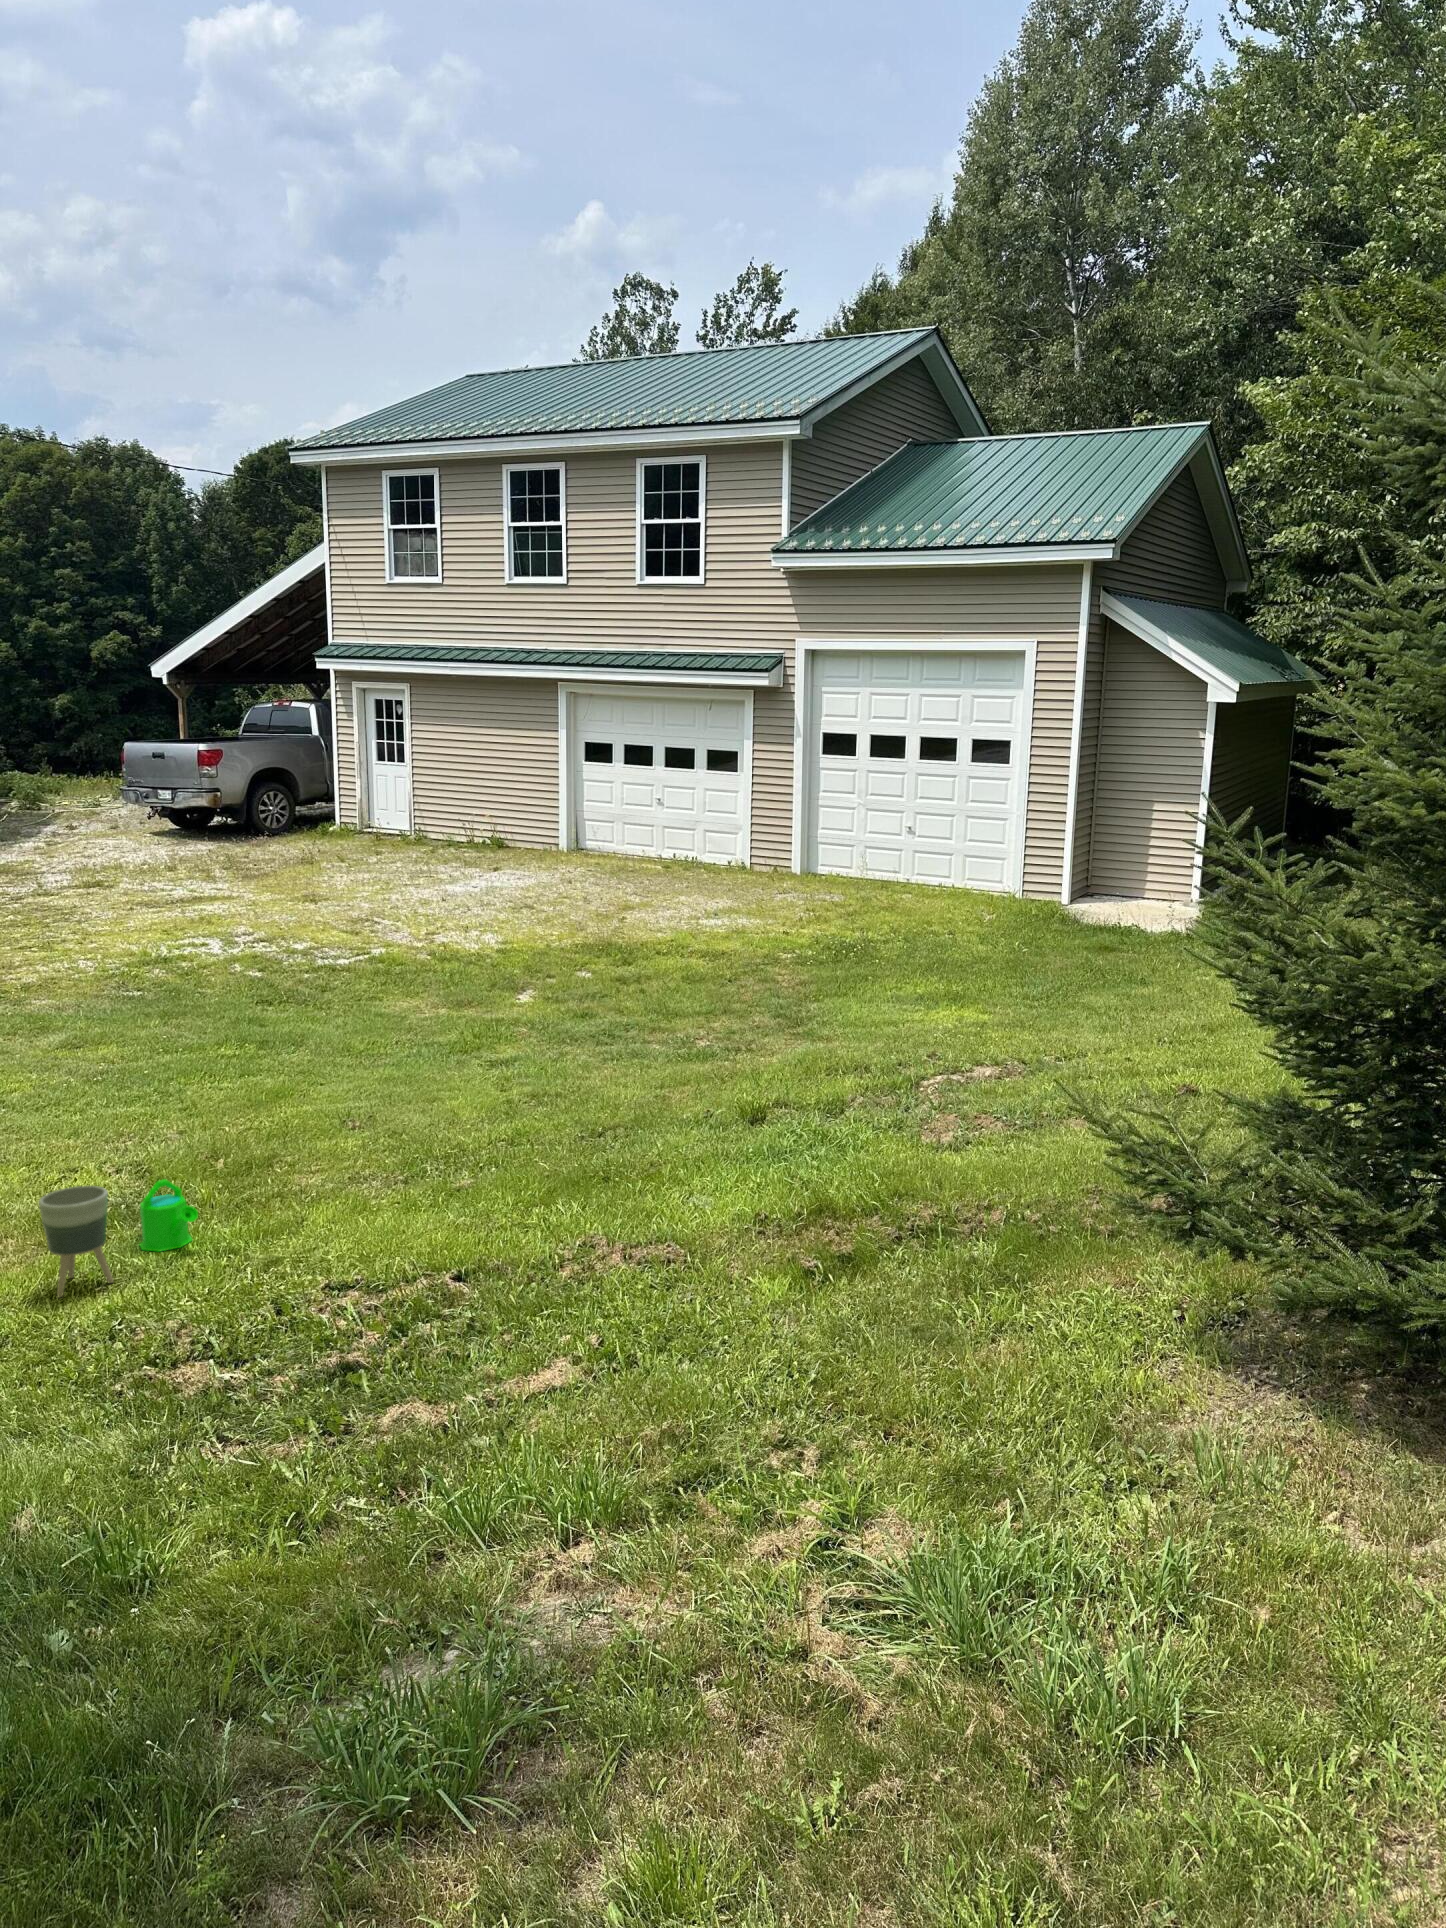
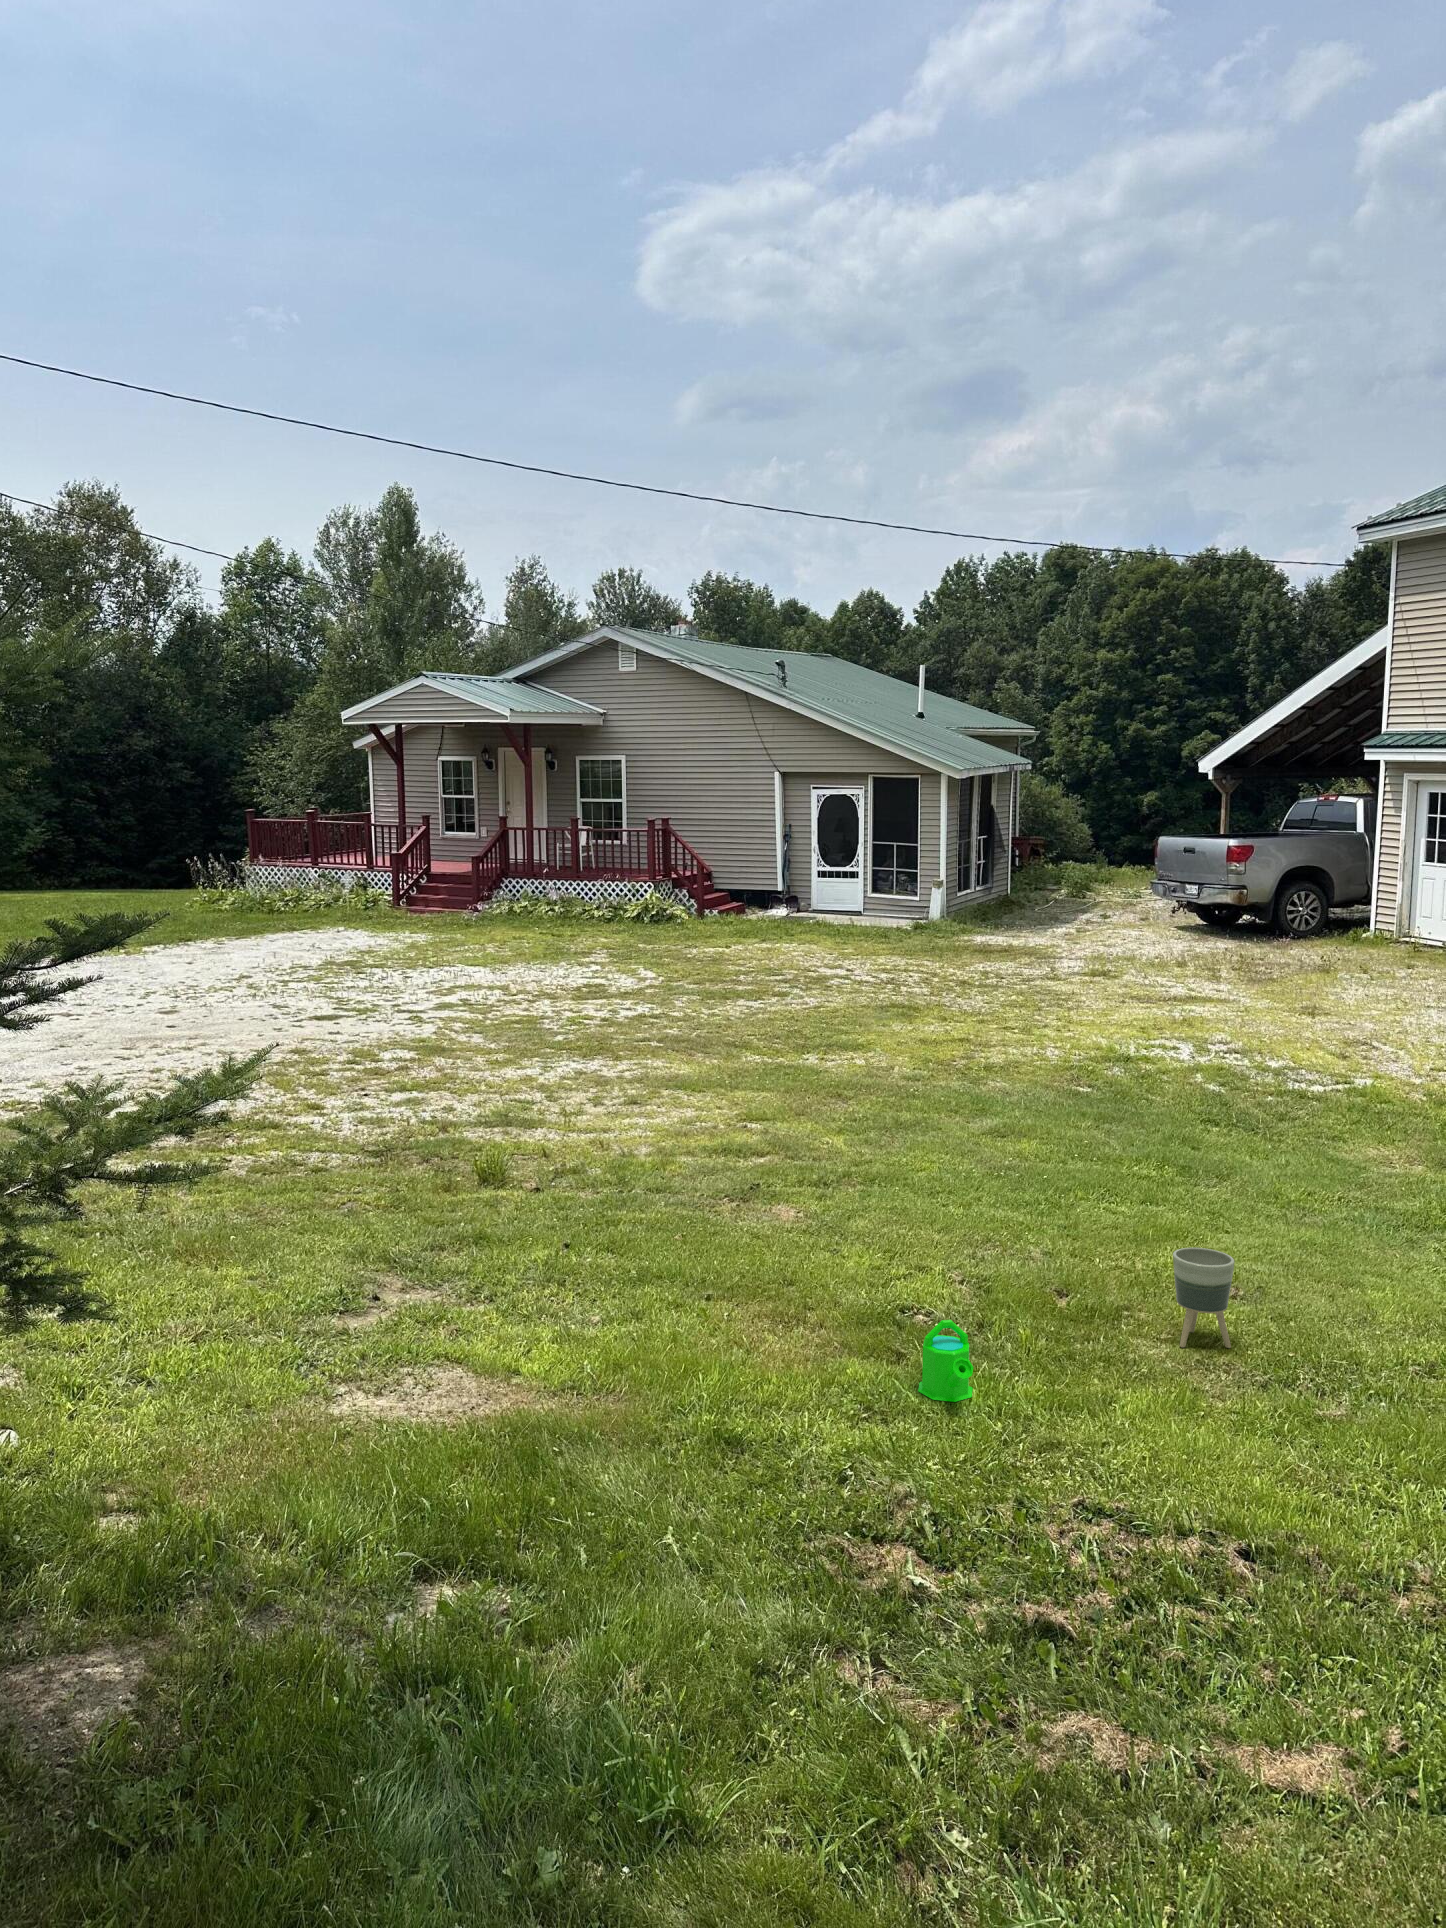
planter: present [39,1186,113,1297] -> present [1173,1248,1235,1348]

